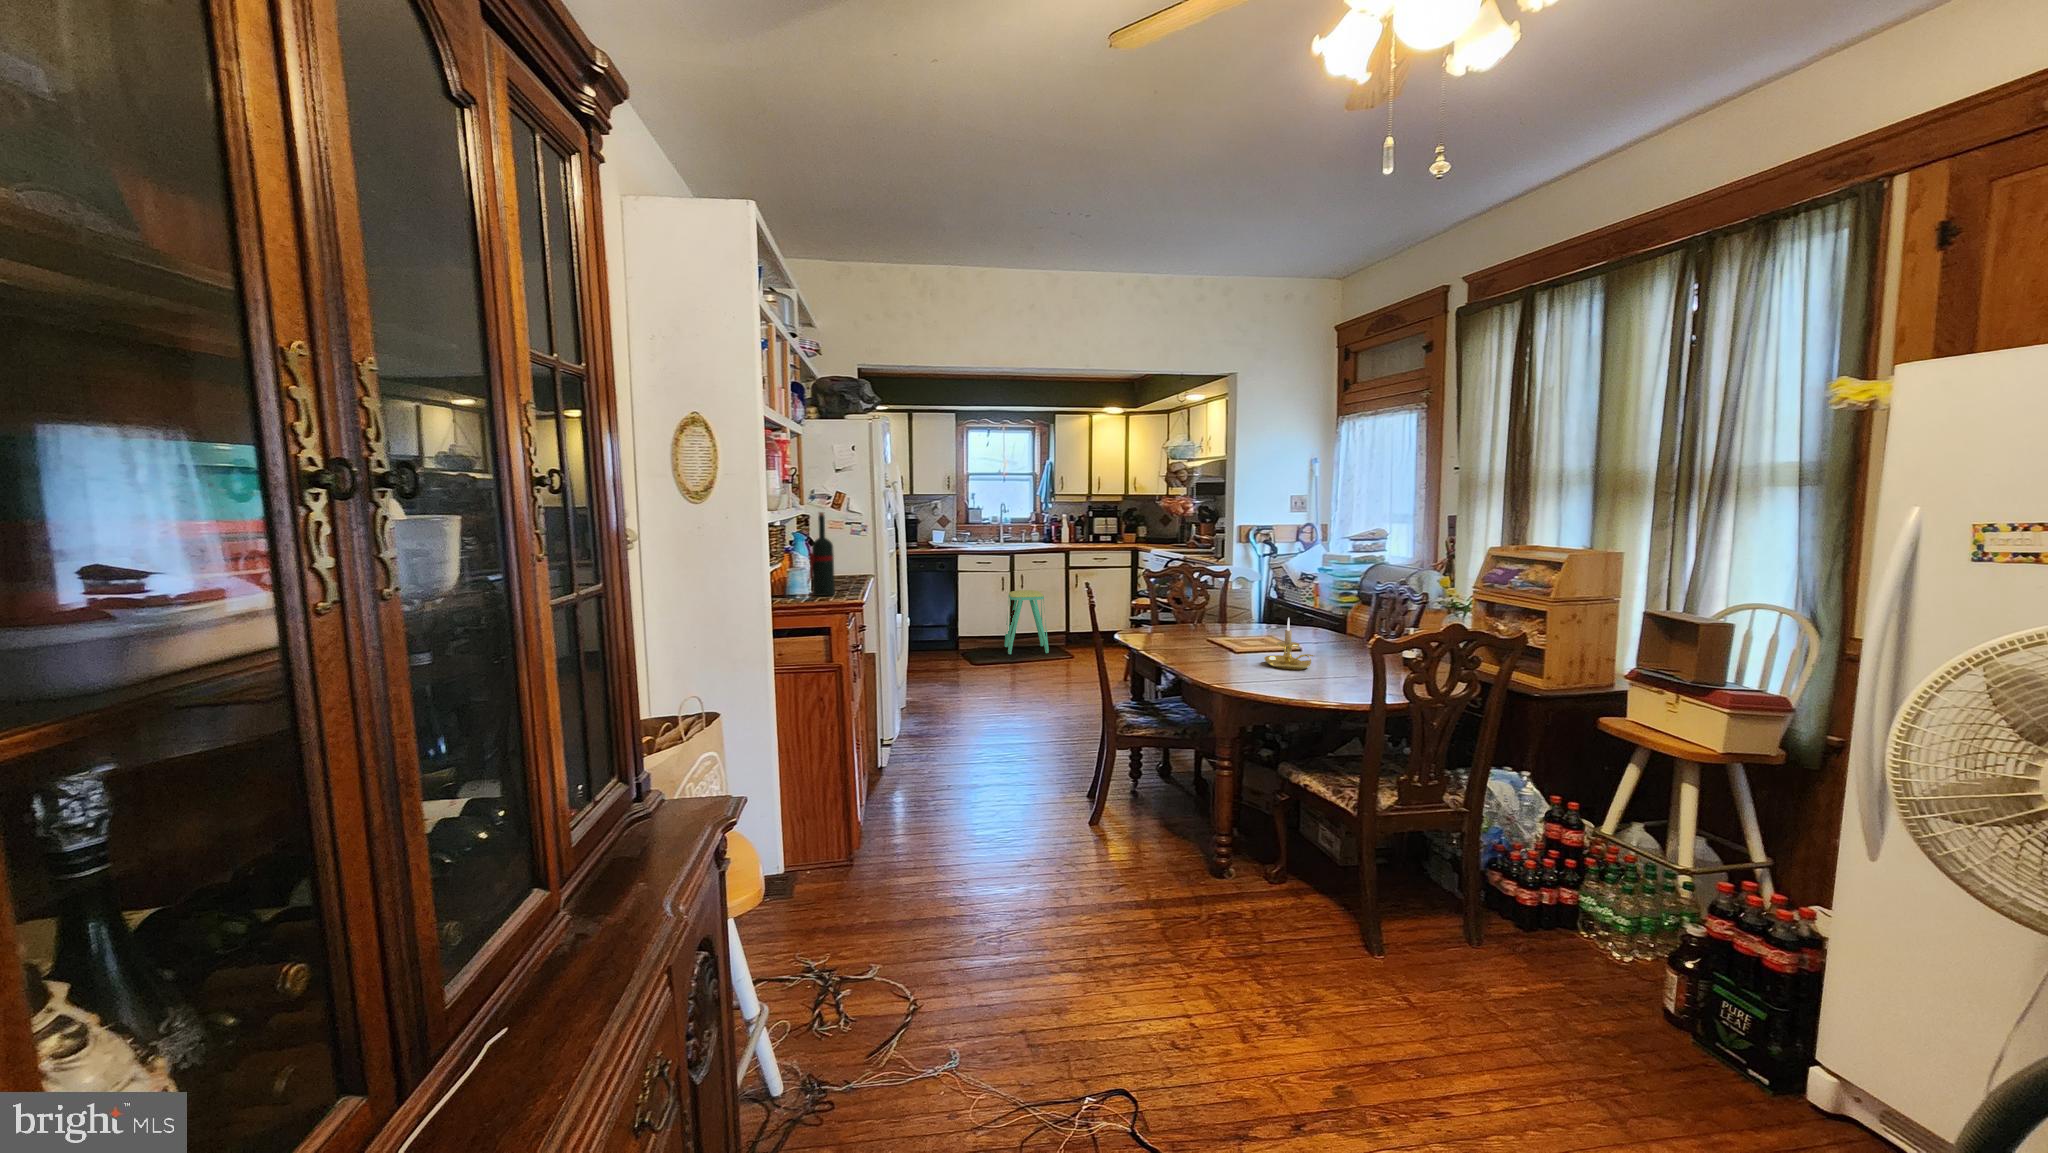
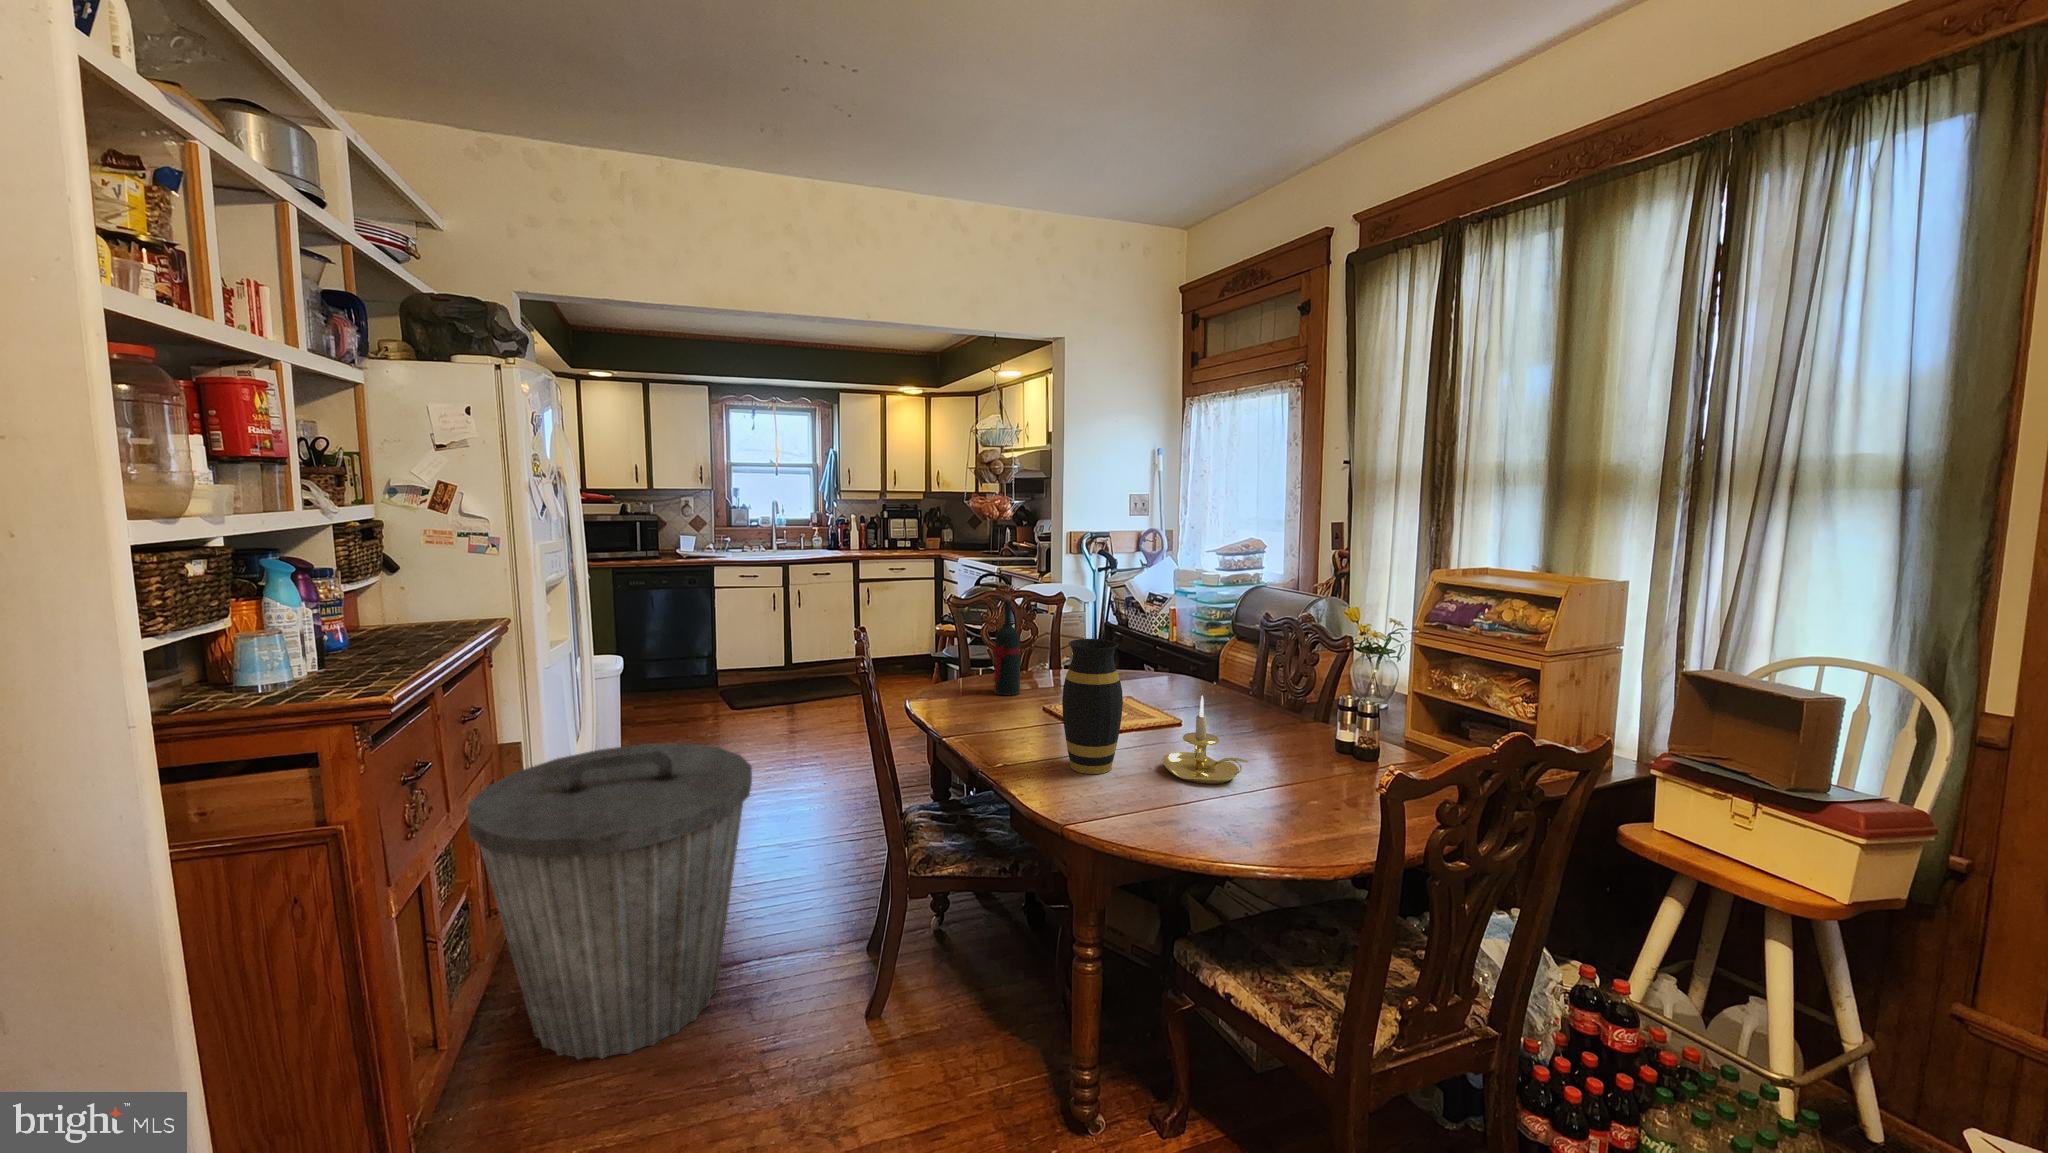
wine bottle: present [808,512,835,596] -> present [993,596,1020,695]
vase: none [1202,583,1239,663] -> present [1062,639,1123,774]
stool: present [1005,590,1049,654] -> none [777,611,834,695]
trash can: none [868,646,1014,815] -> present [467,743,752,1059]

